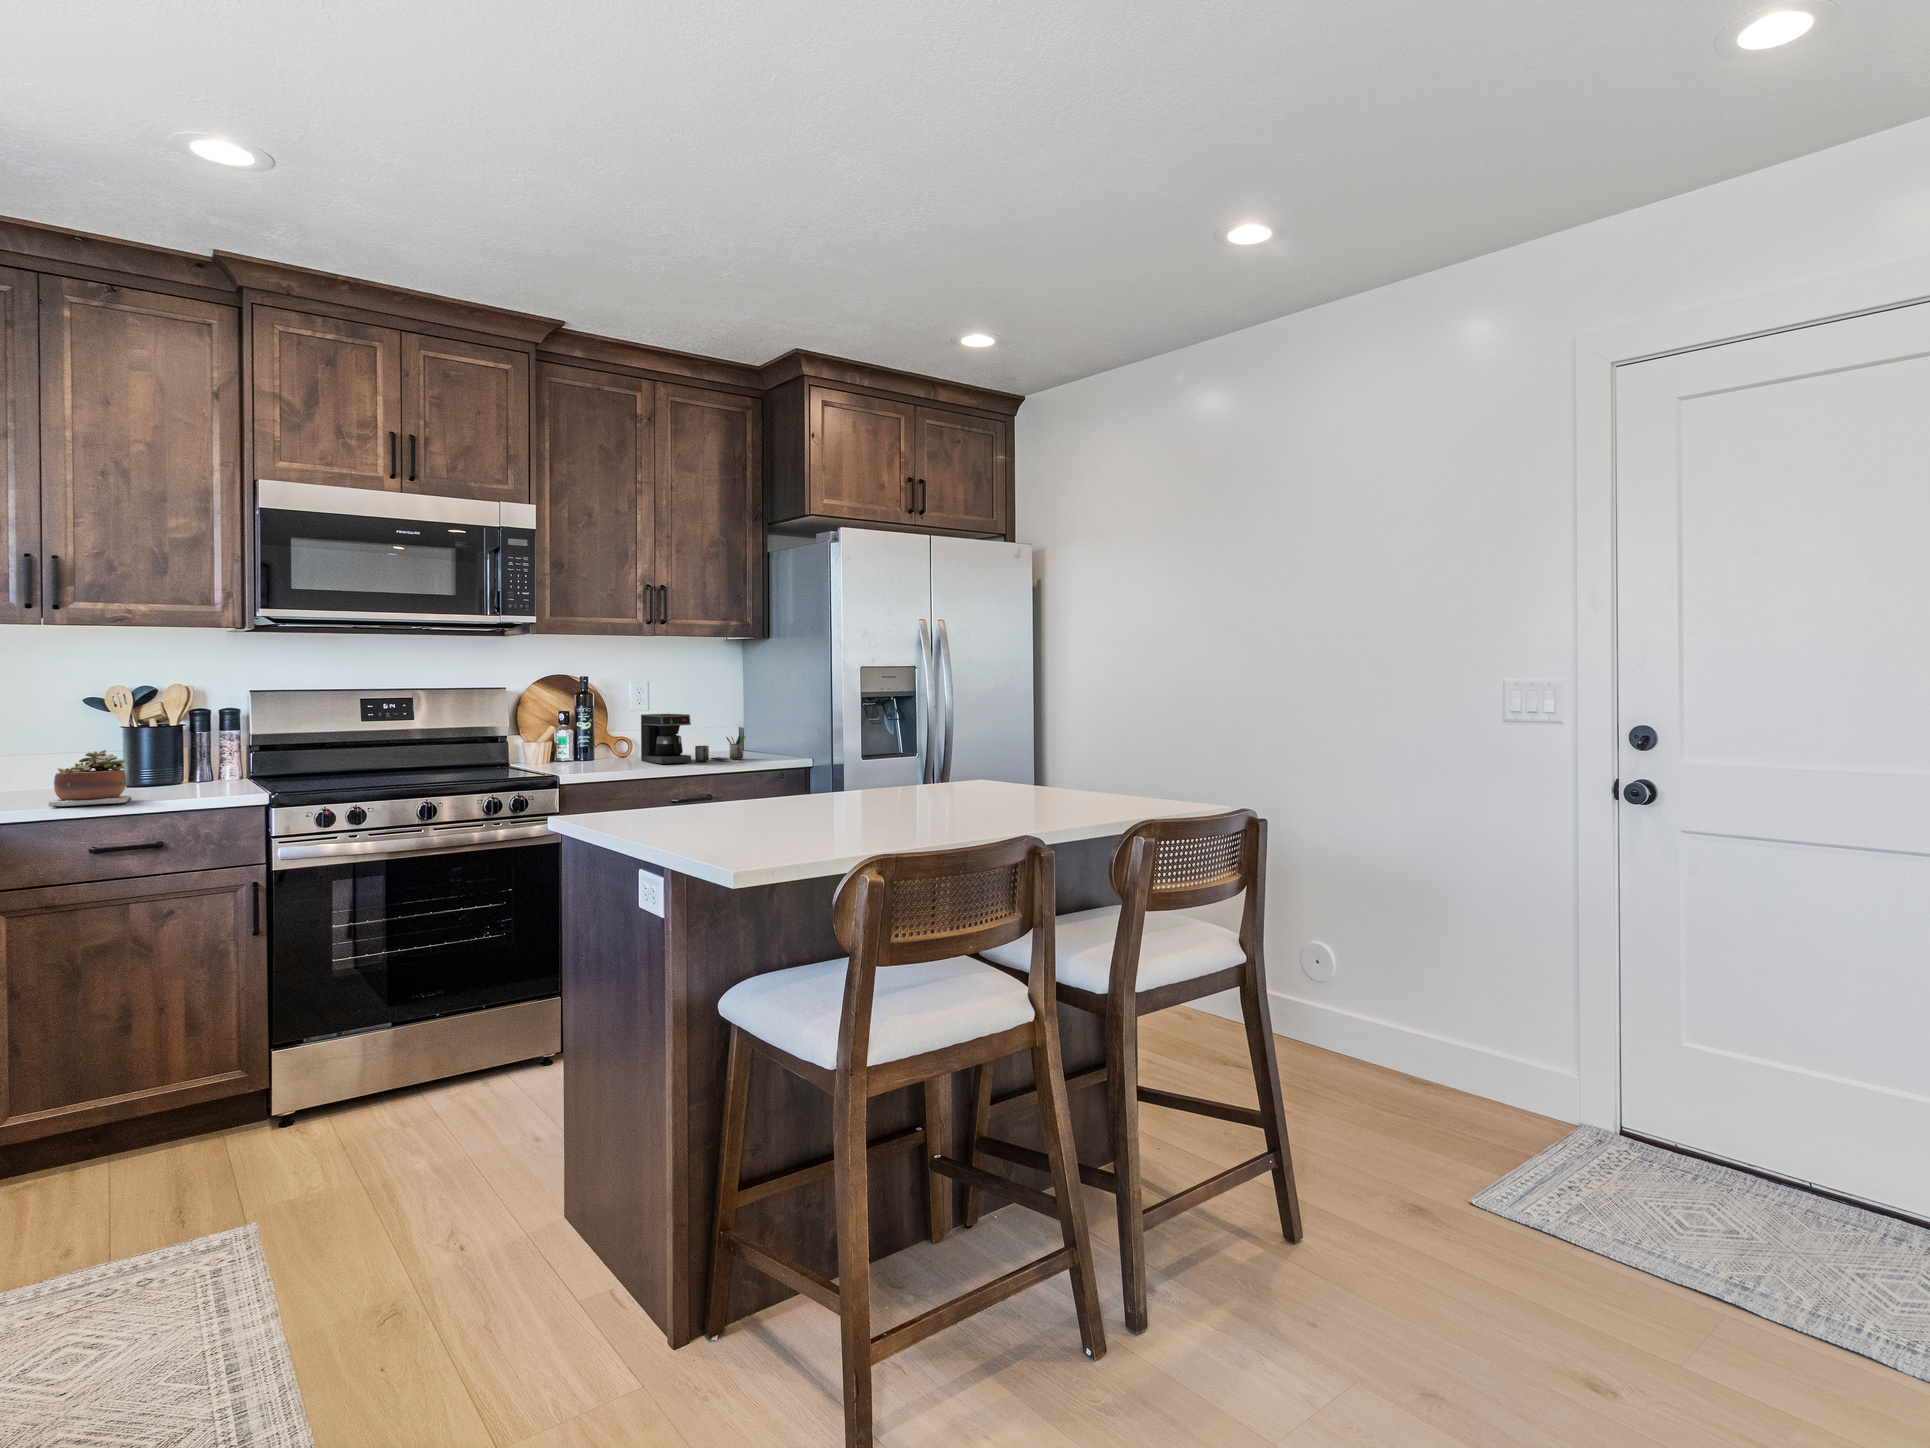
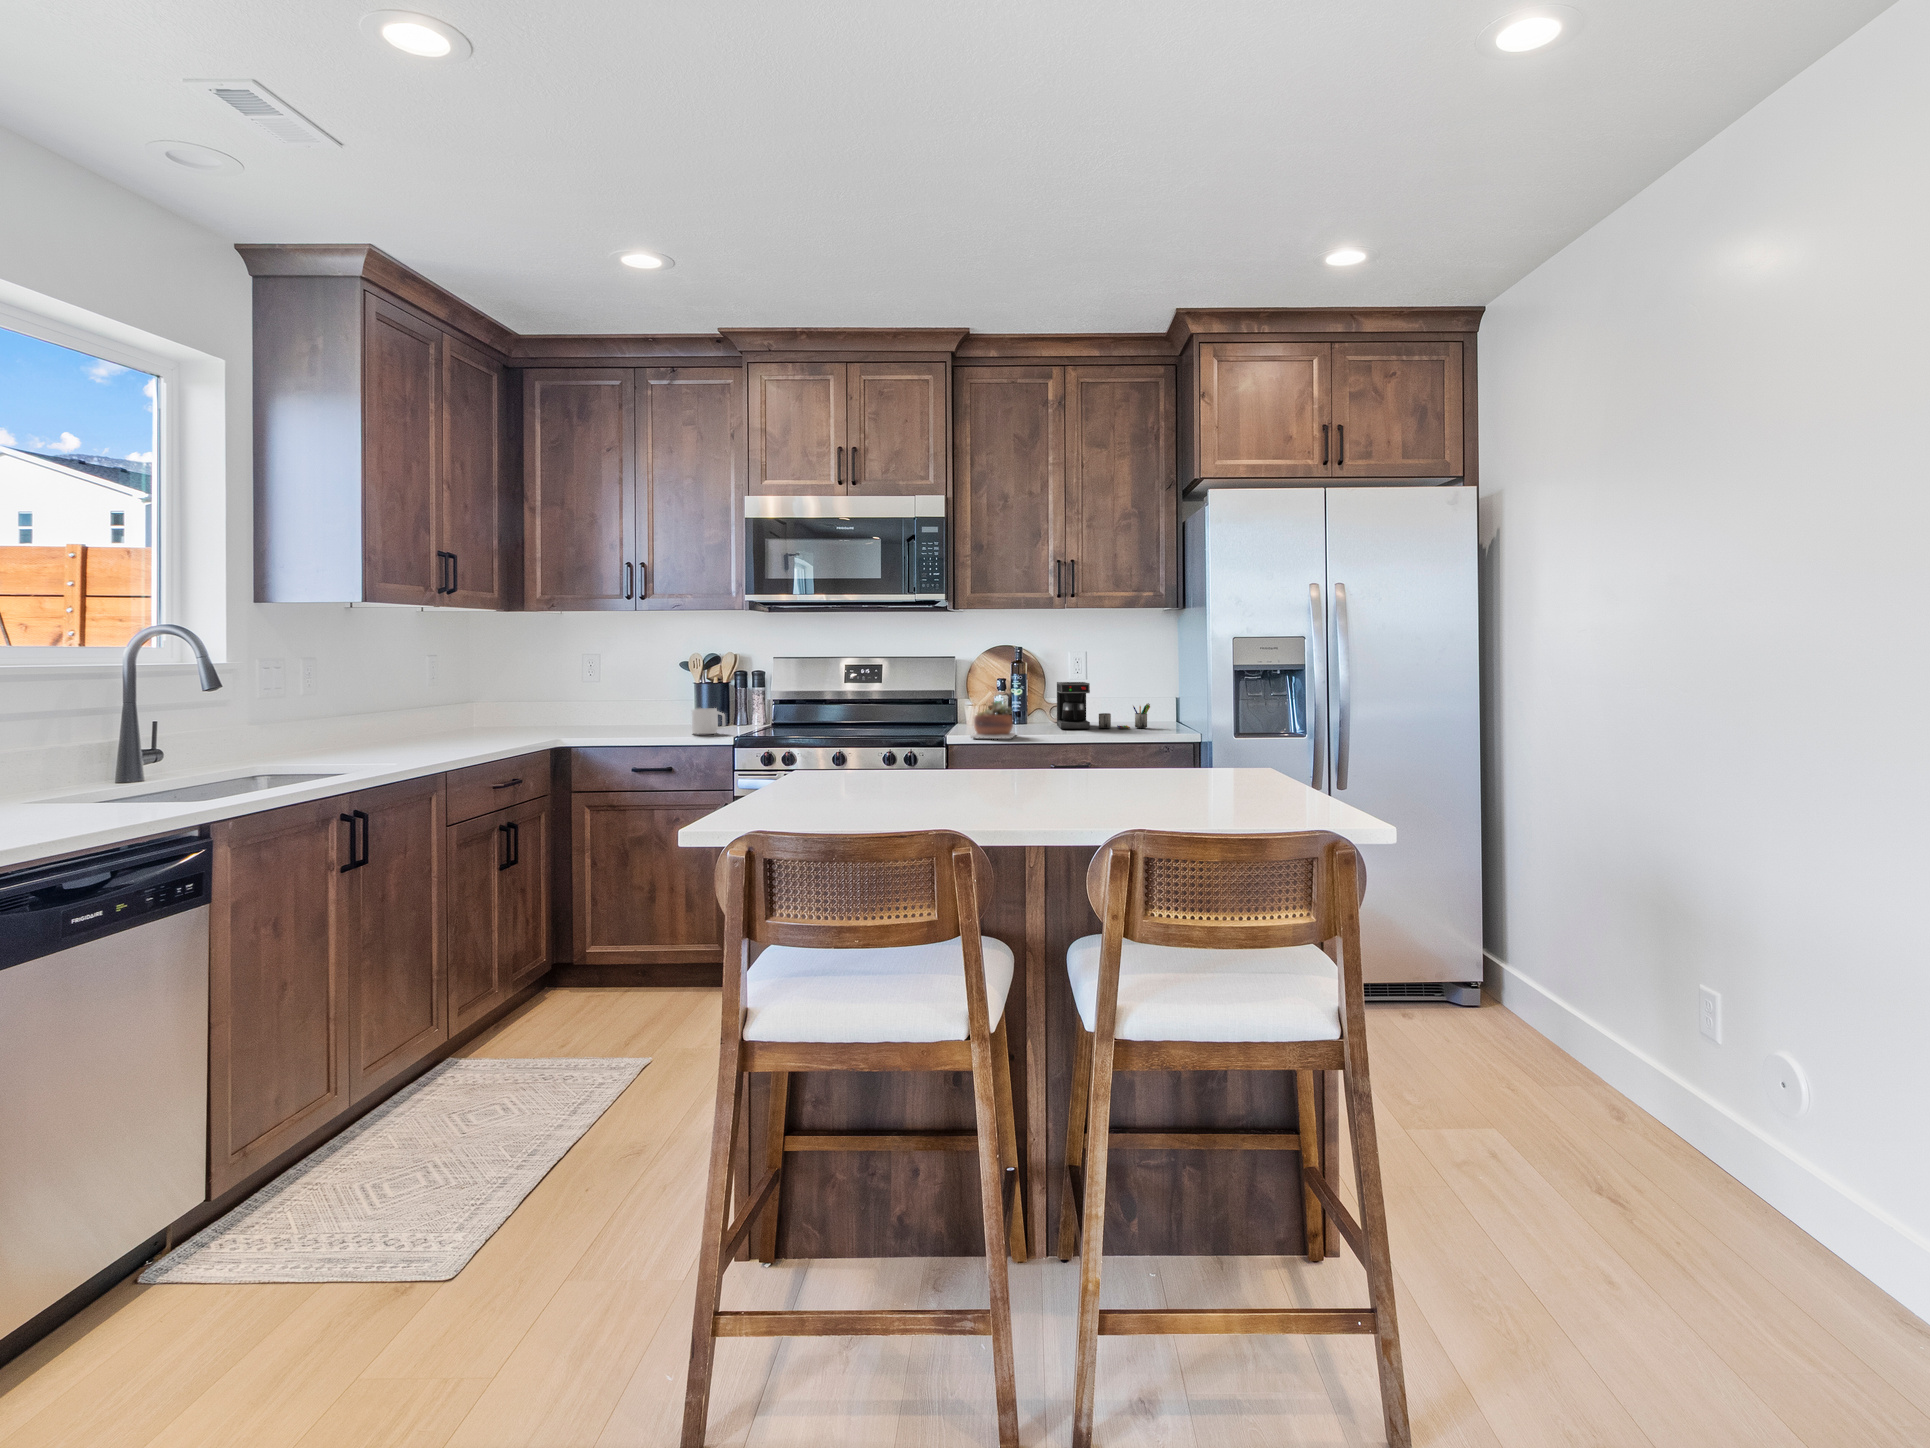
succulent plant: present [49,750,130,807] -> present [971,701,1016,739]
mug: none [181,760,236,797] -> present [692,708,725,734]

